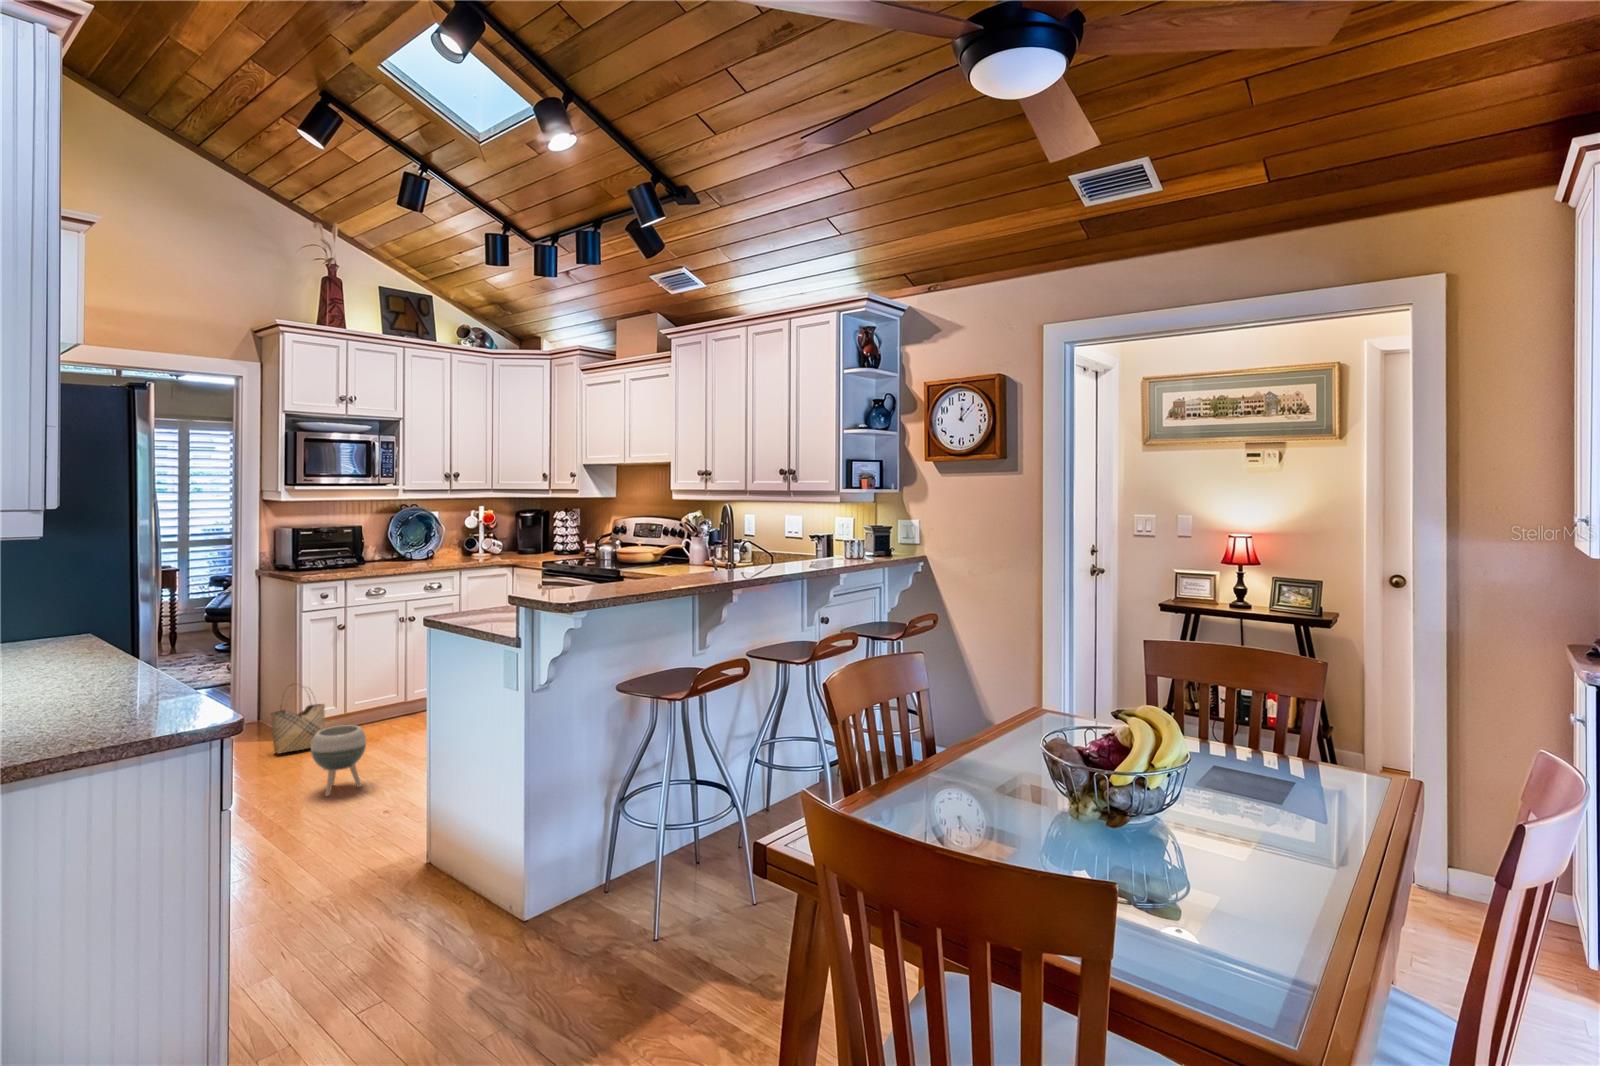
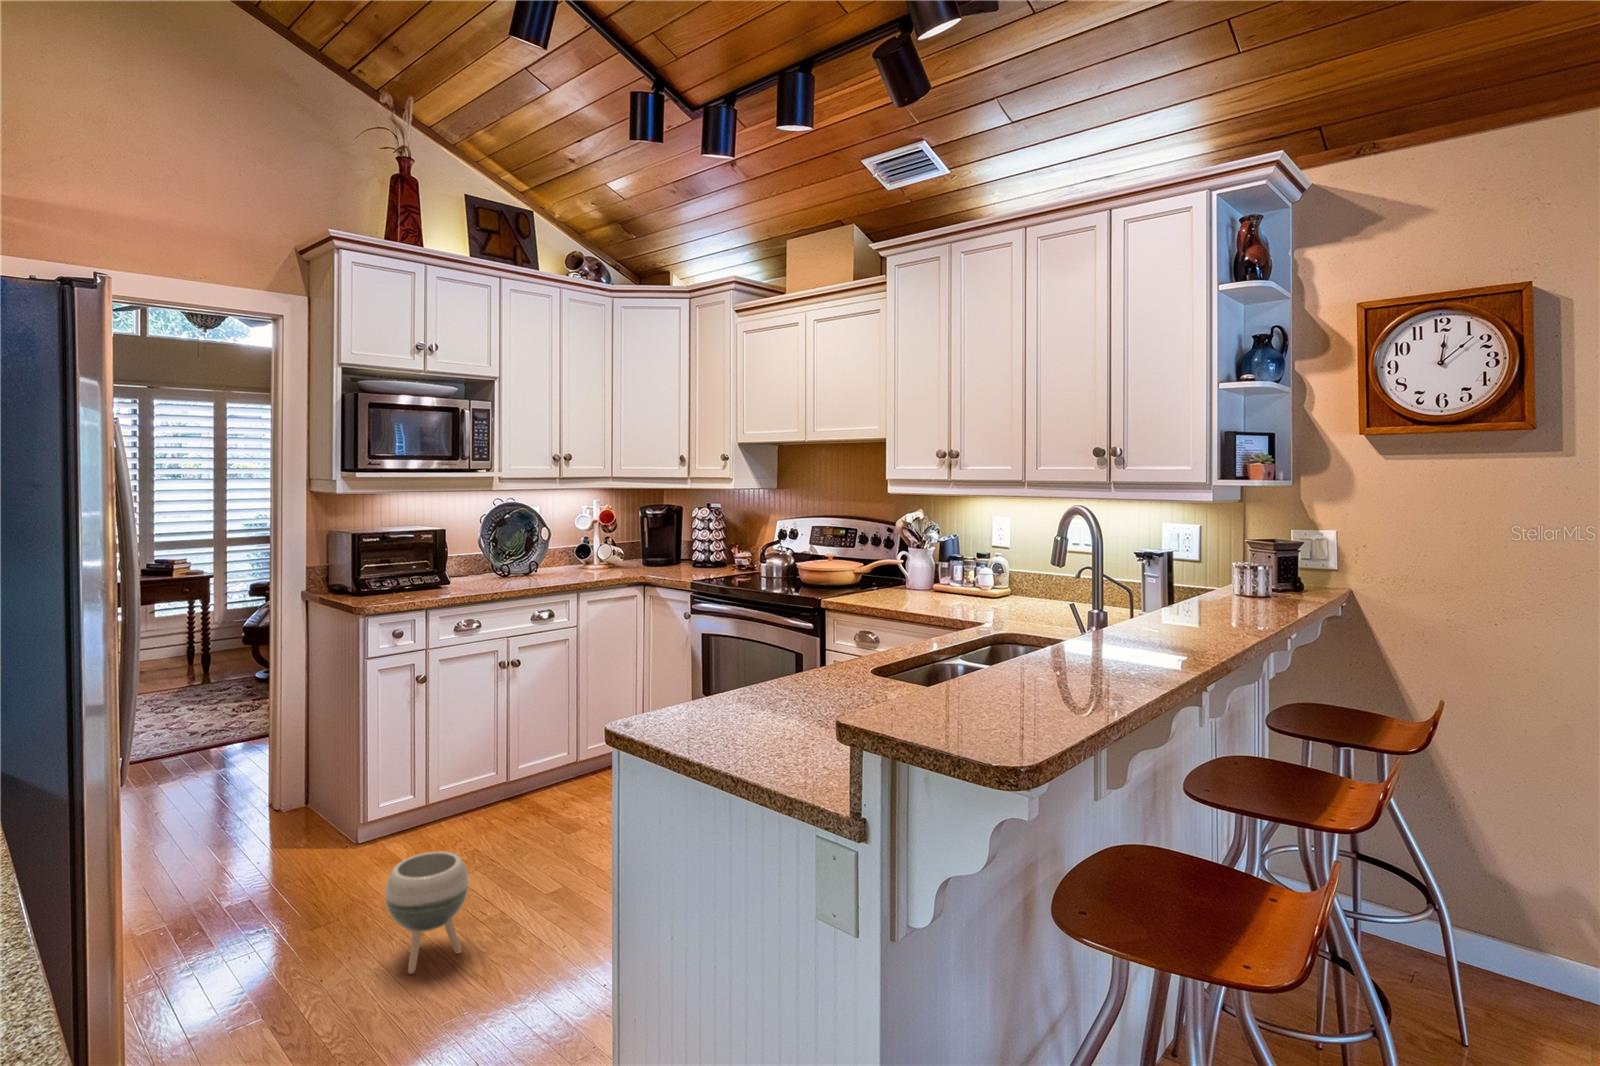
woven basket: present [271,686,325,753] -> none [322,765,400,874]

